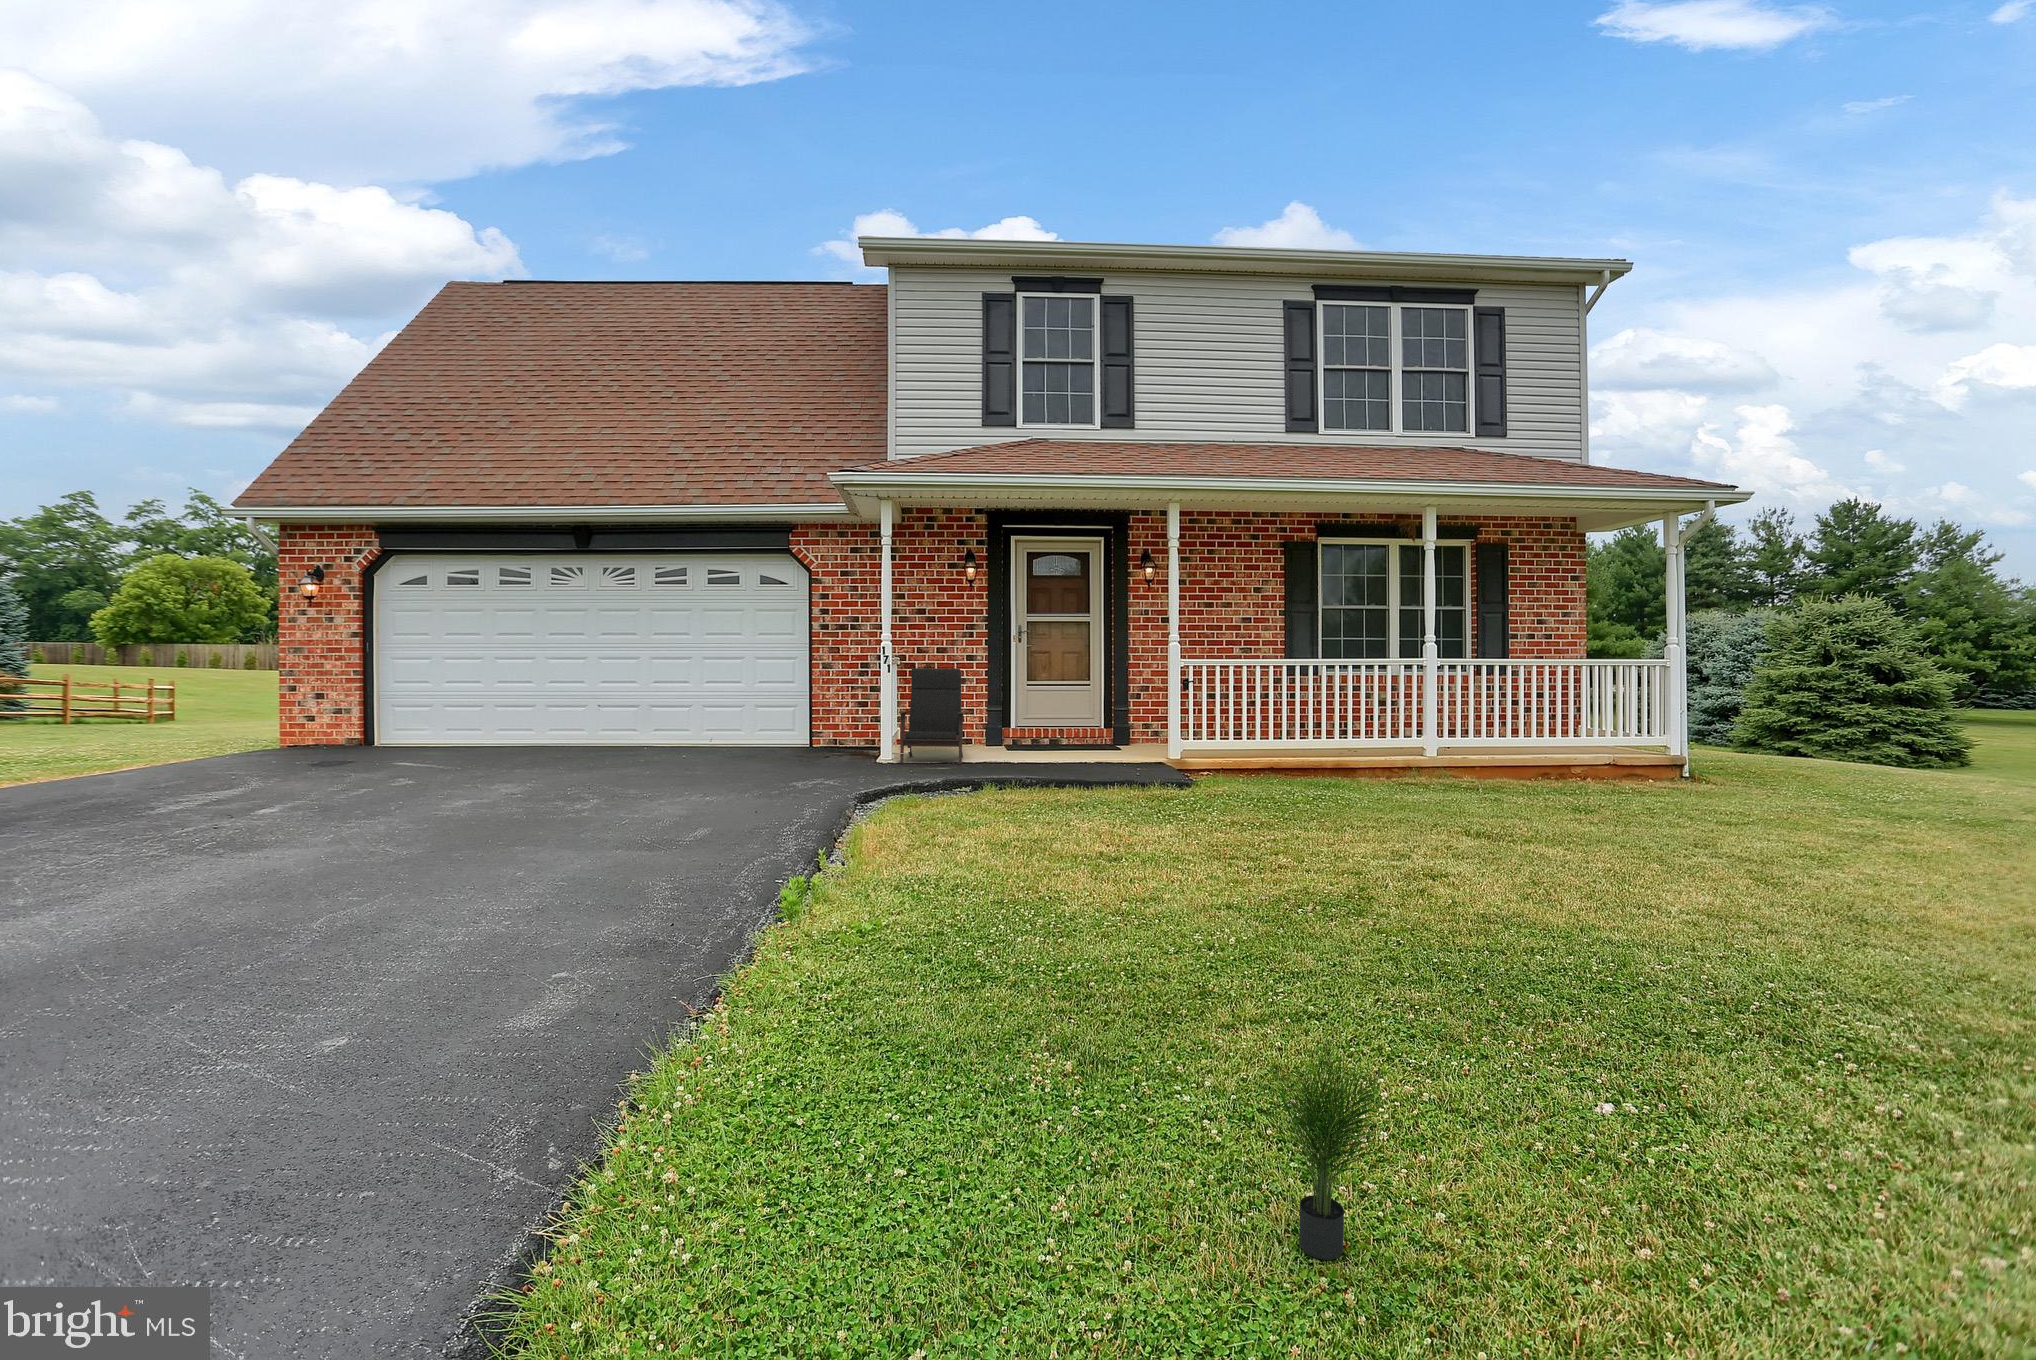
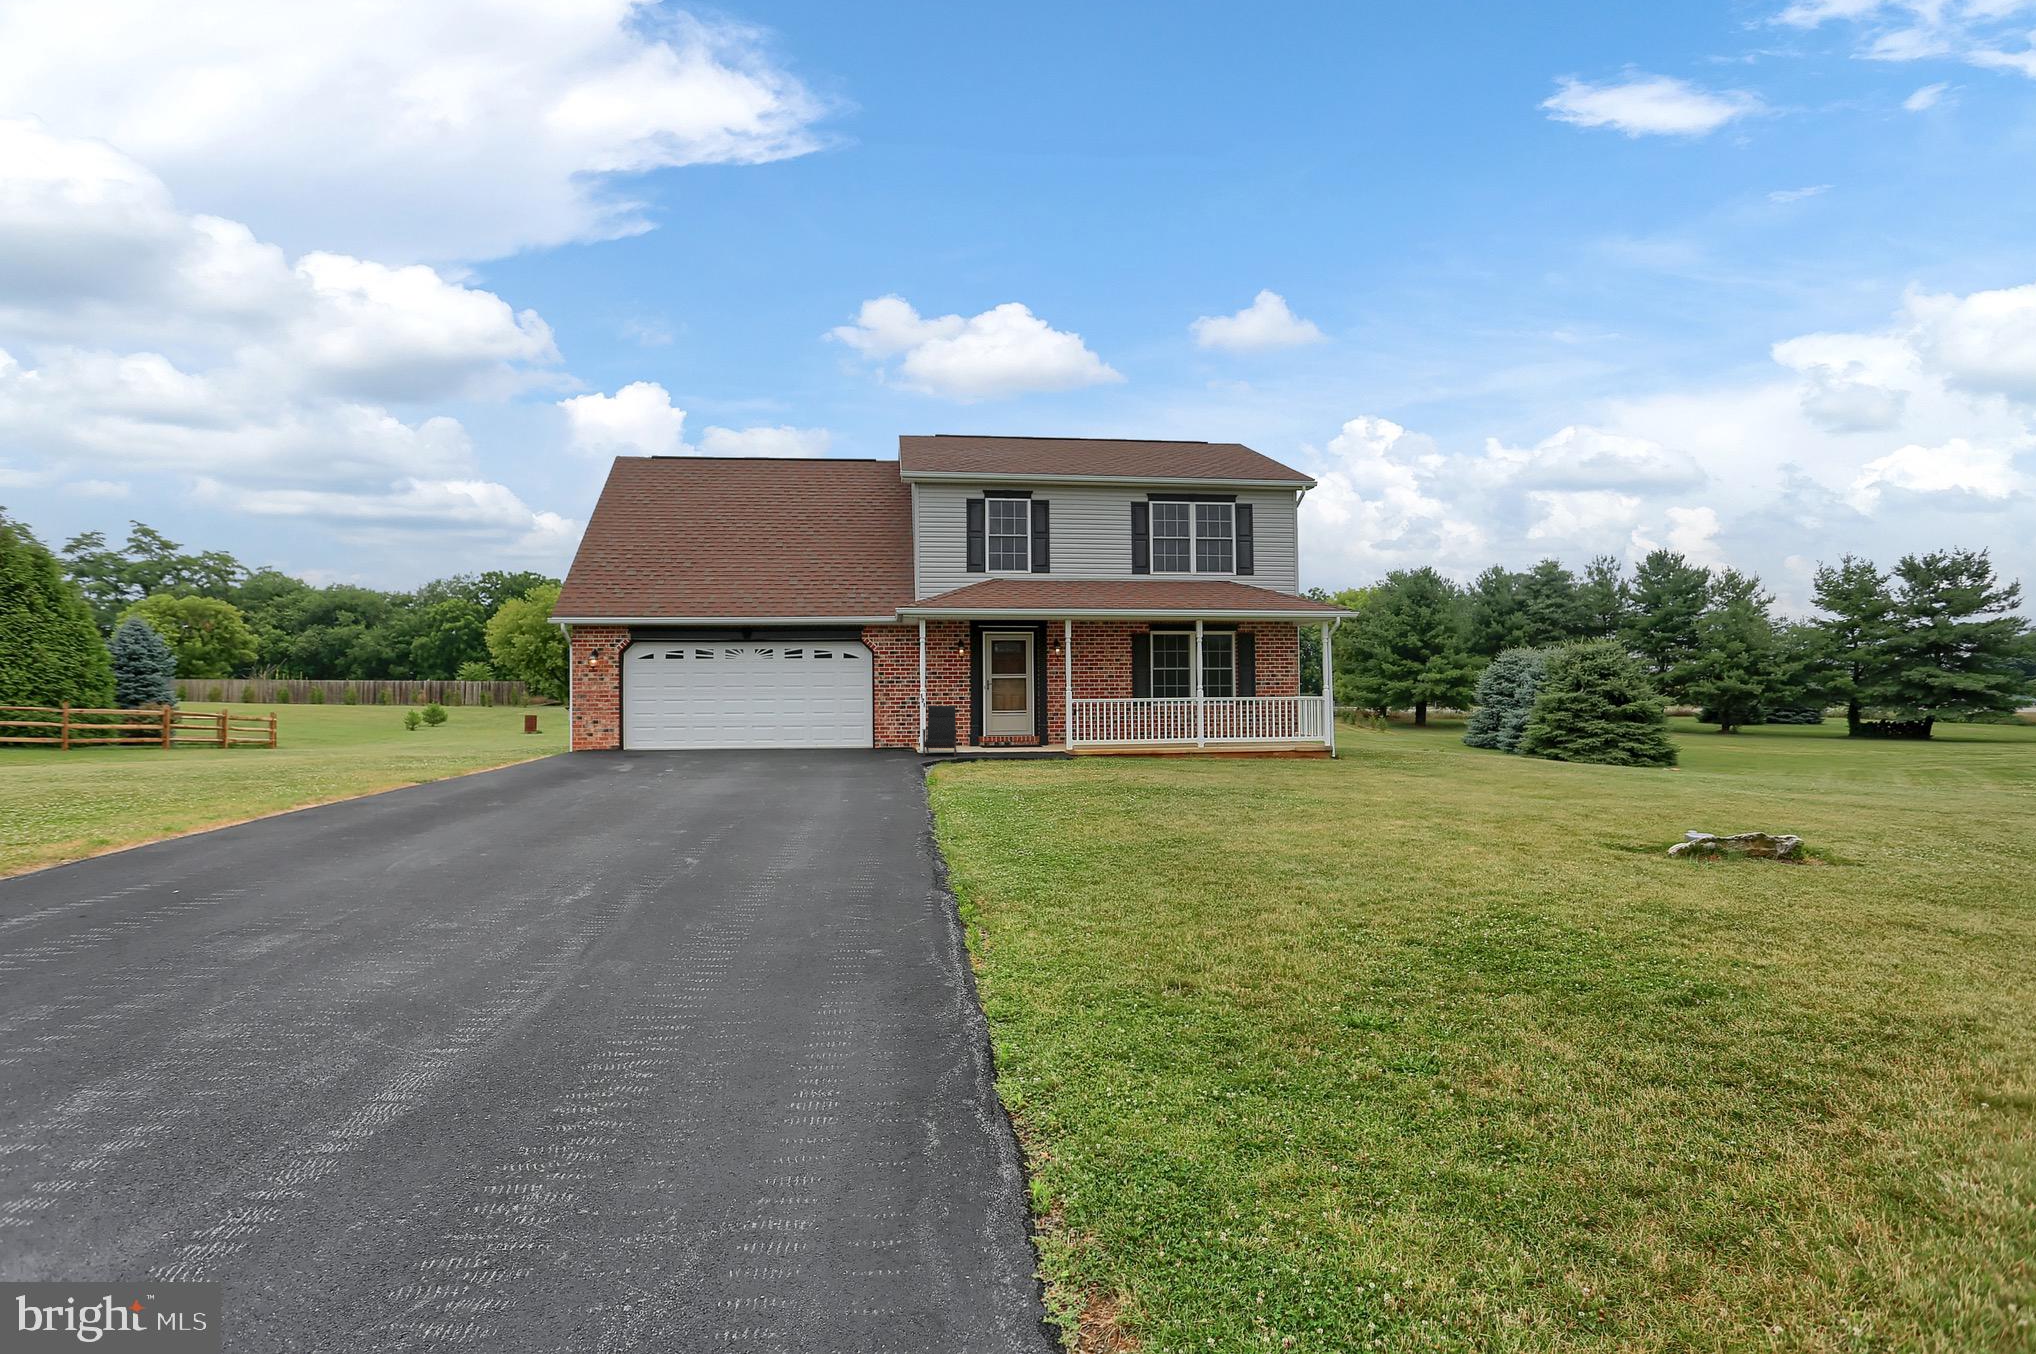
potted plant: present [1257,1034,1389,1260] -> none [999,774,1021,810]

